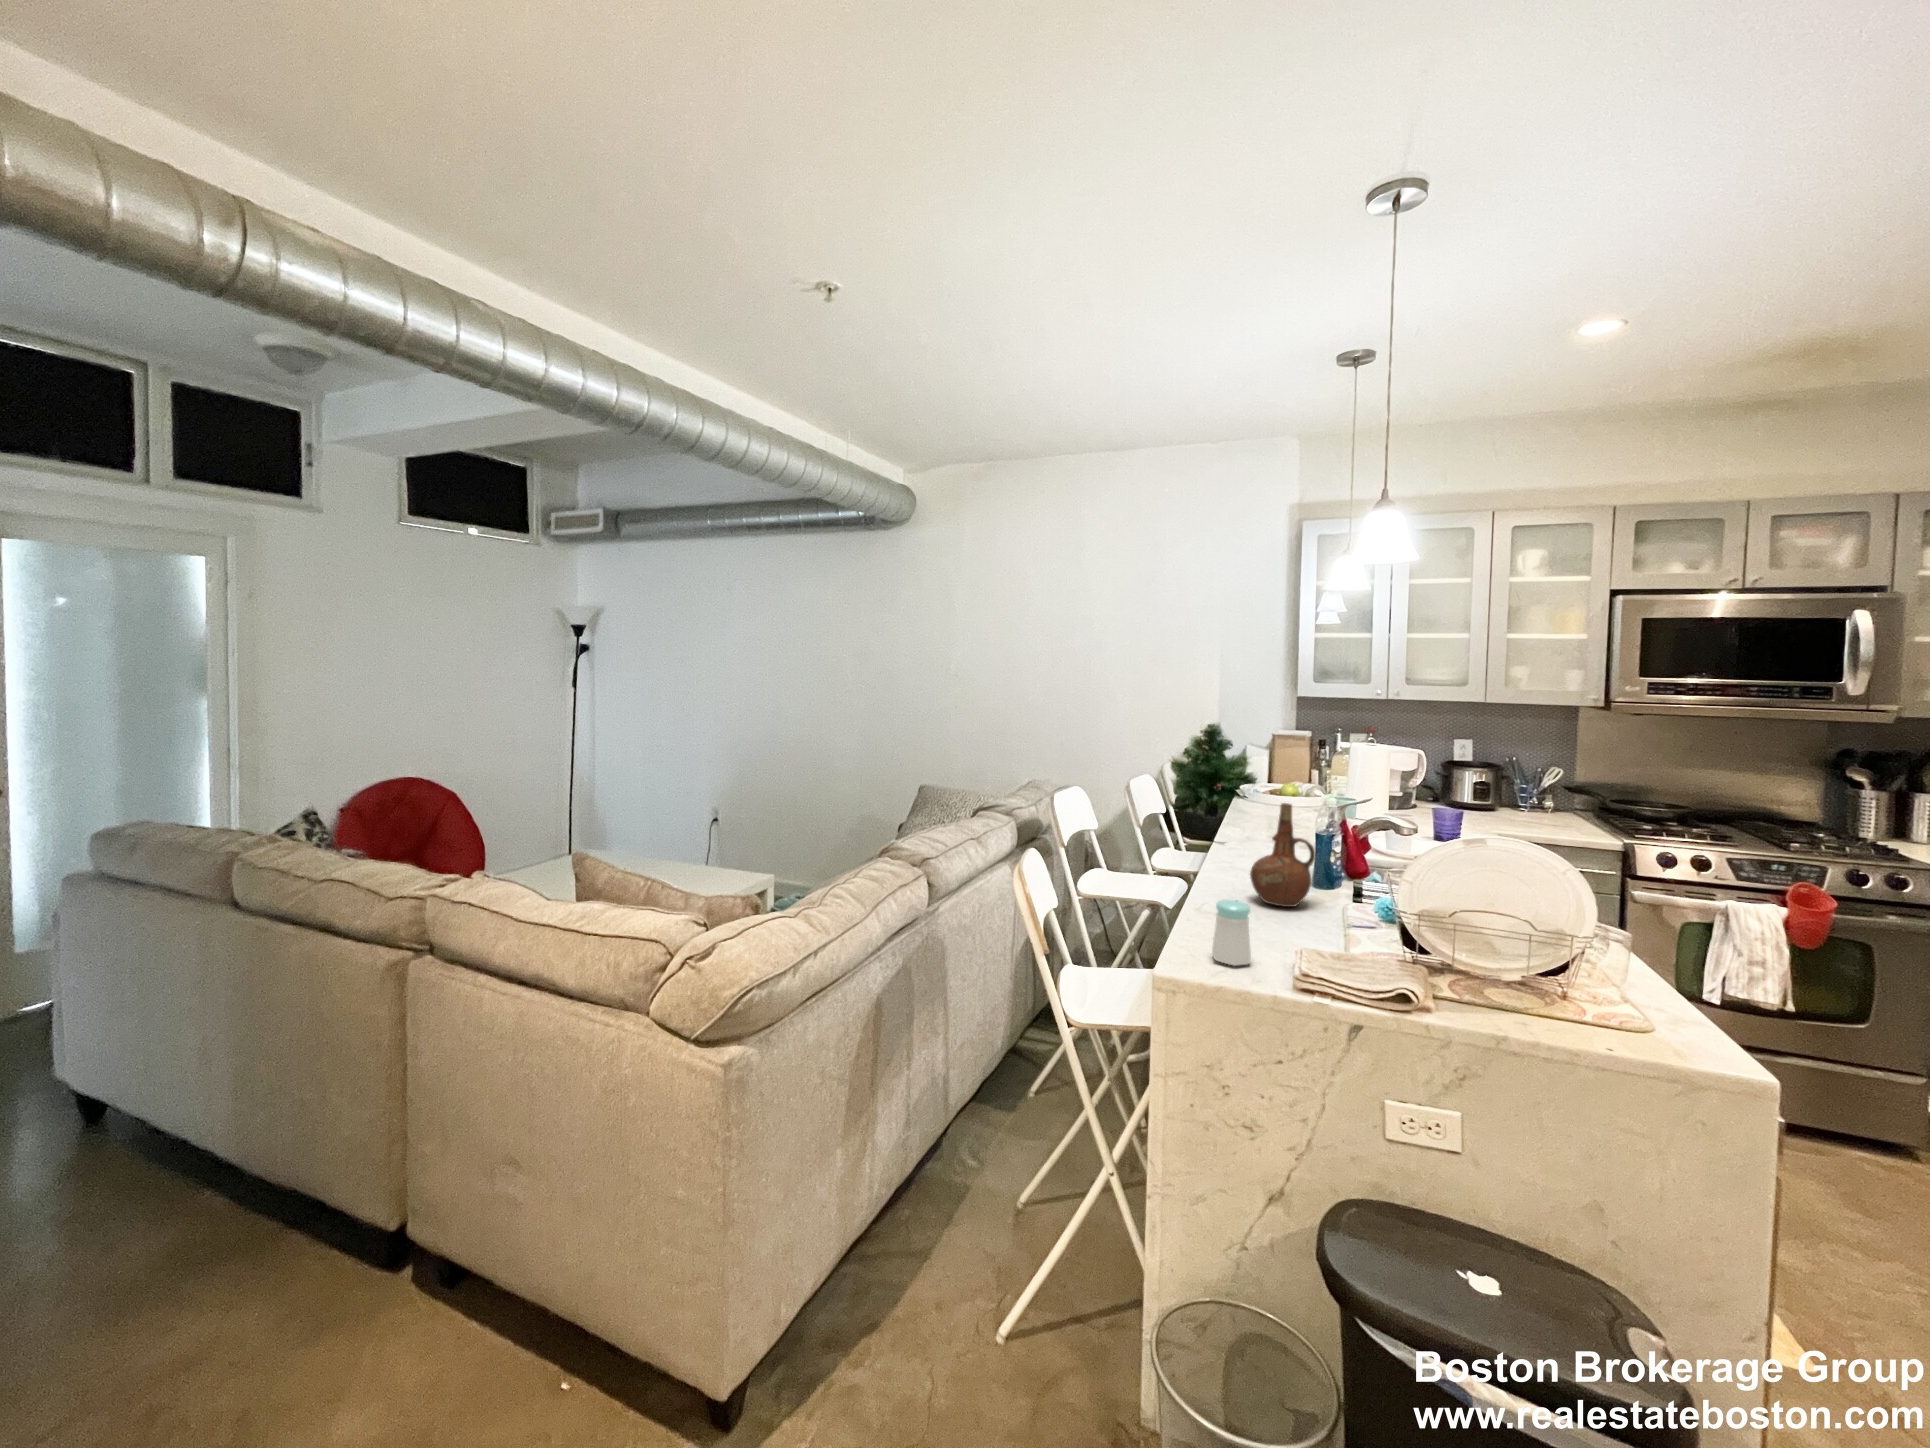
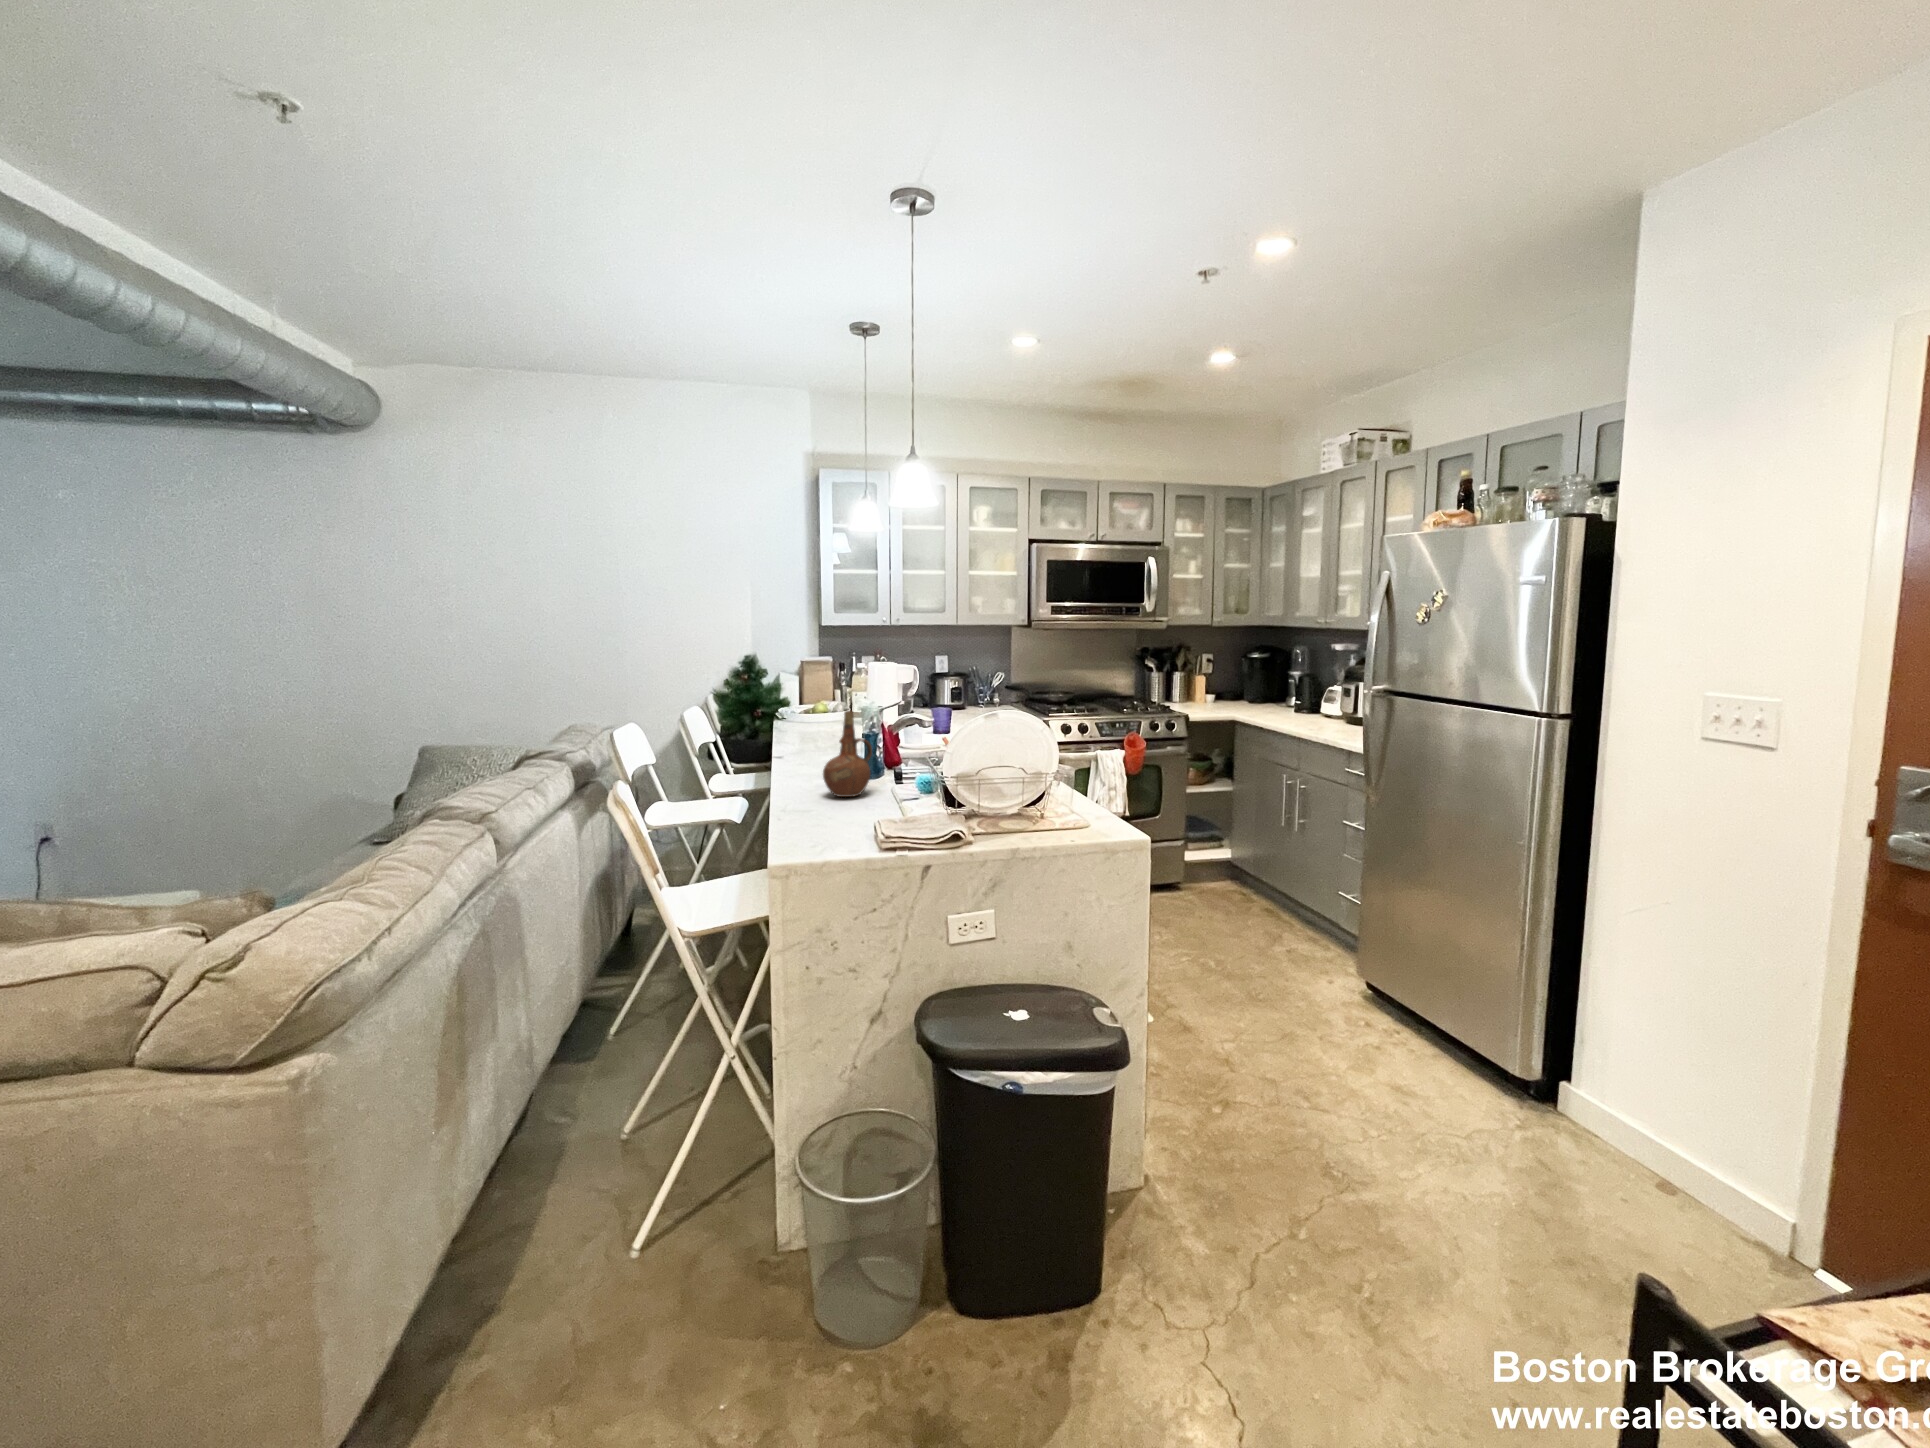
salt shaker: present [1212,900,1251,966] -> none [812,791,844,845]

